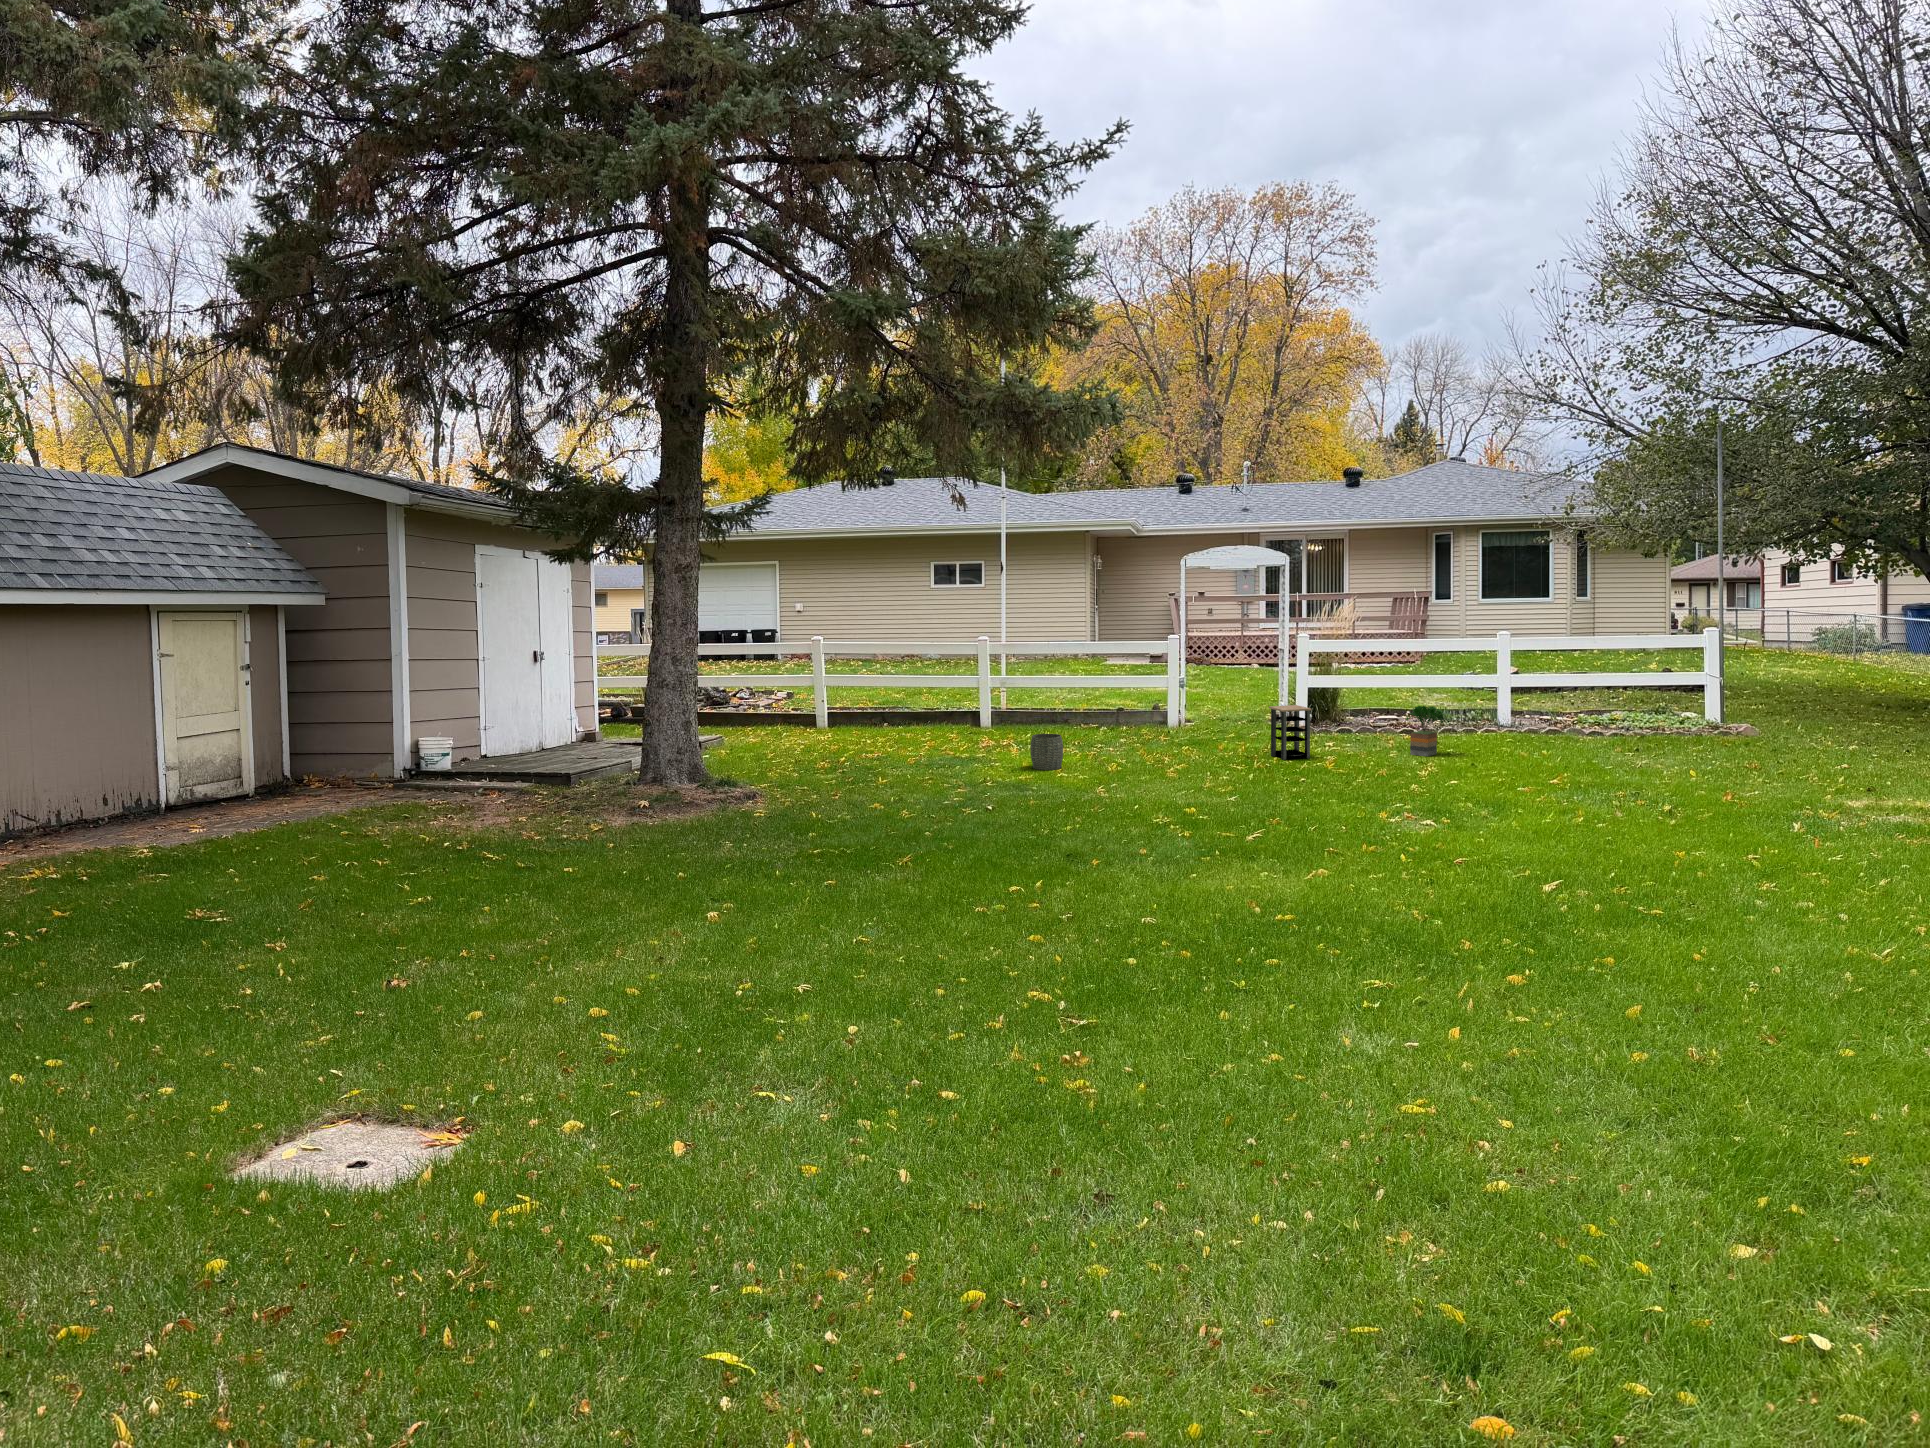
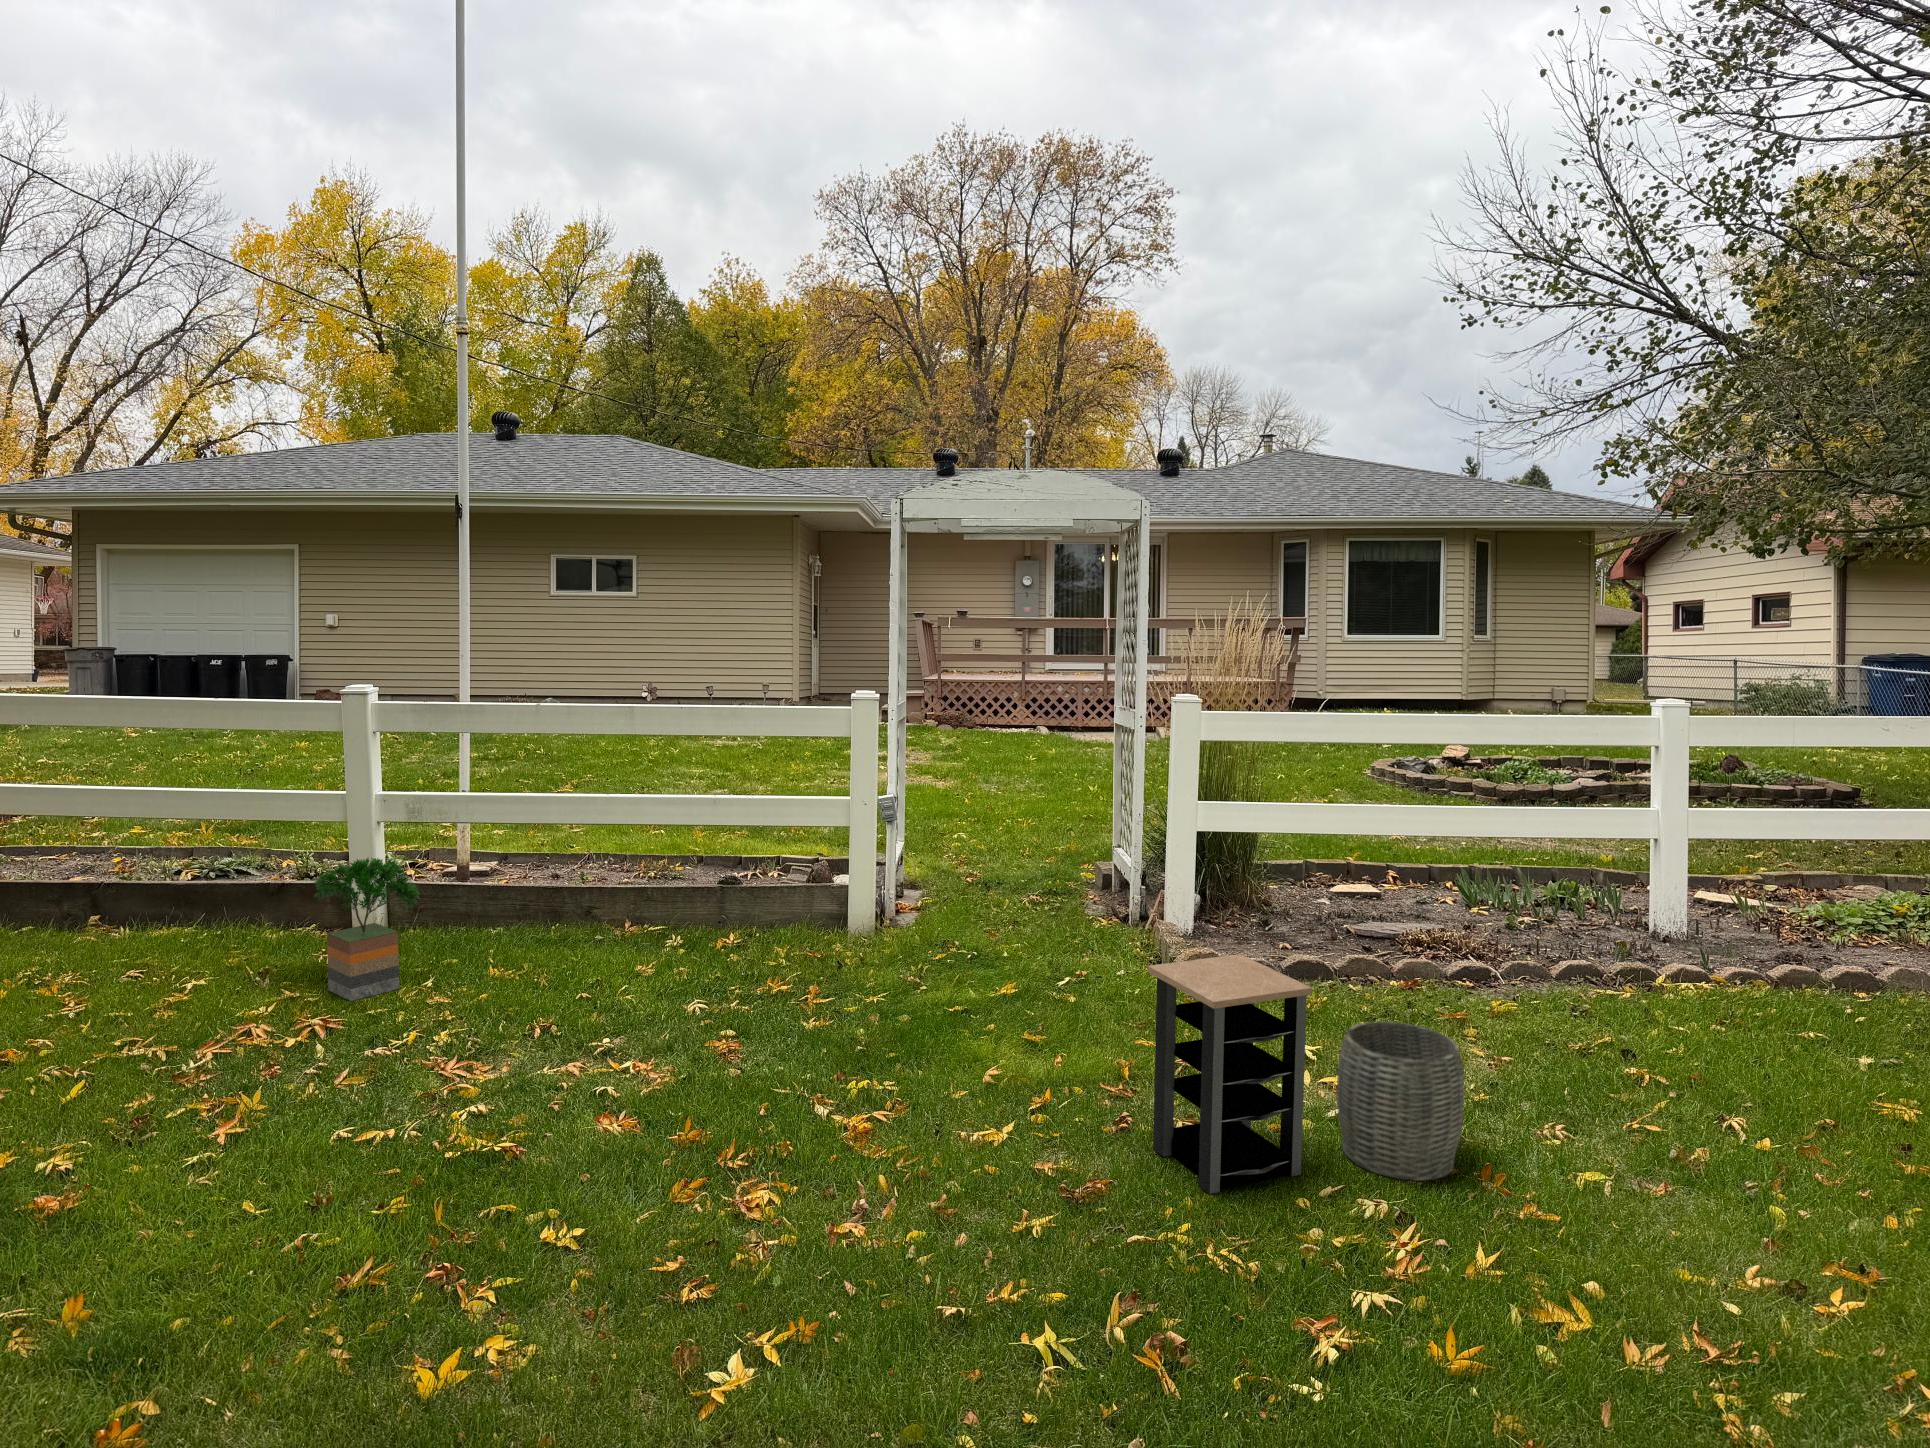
potted tree: present [1406,706,1446,756] -> present [314,858,419,1001]
woven basket: present [1030,734,1063,770] -> present [1337,1022,1465,1181]

